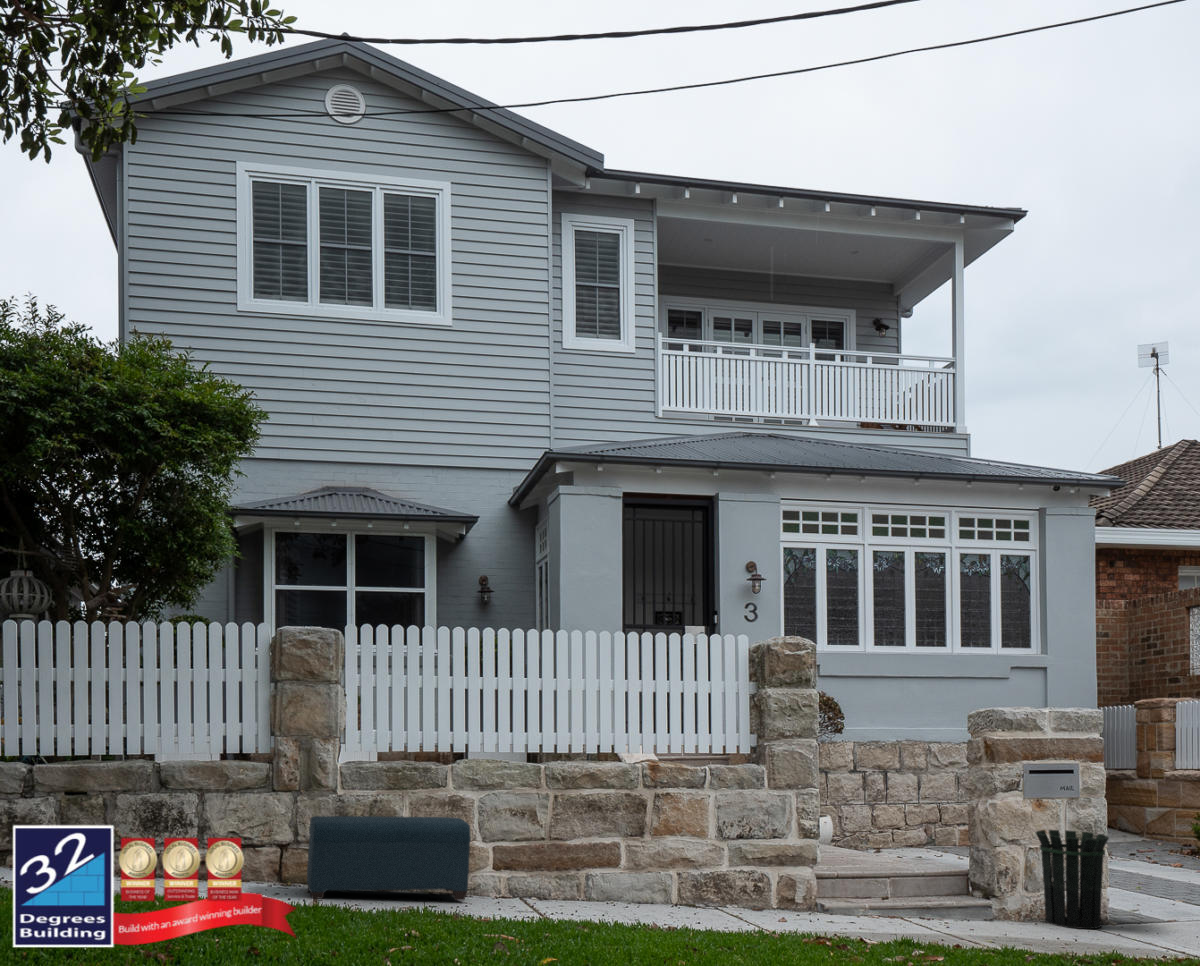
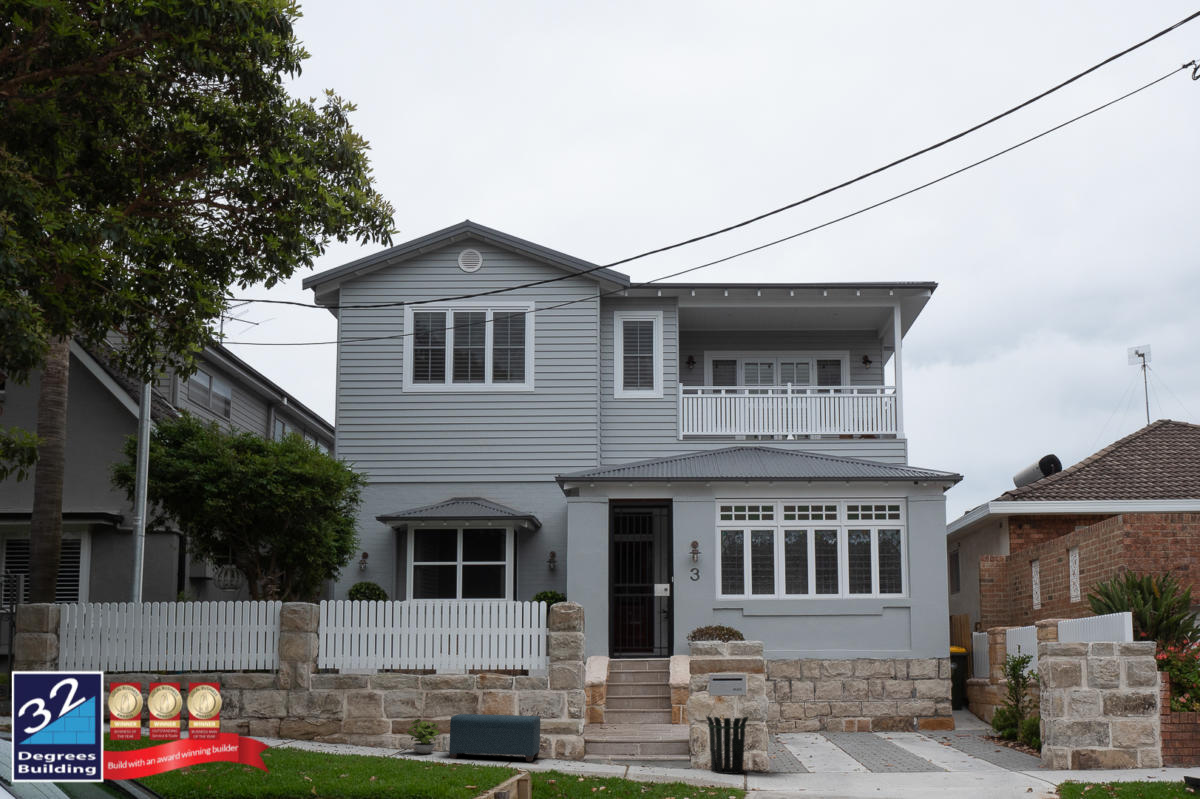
bench: present [307,816,471,901] -> present [449,714,541,761]
potted plant: none [541,845,593,907] -> present [407,719,439,754]

